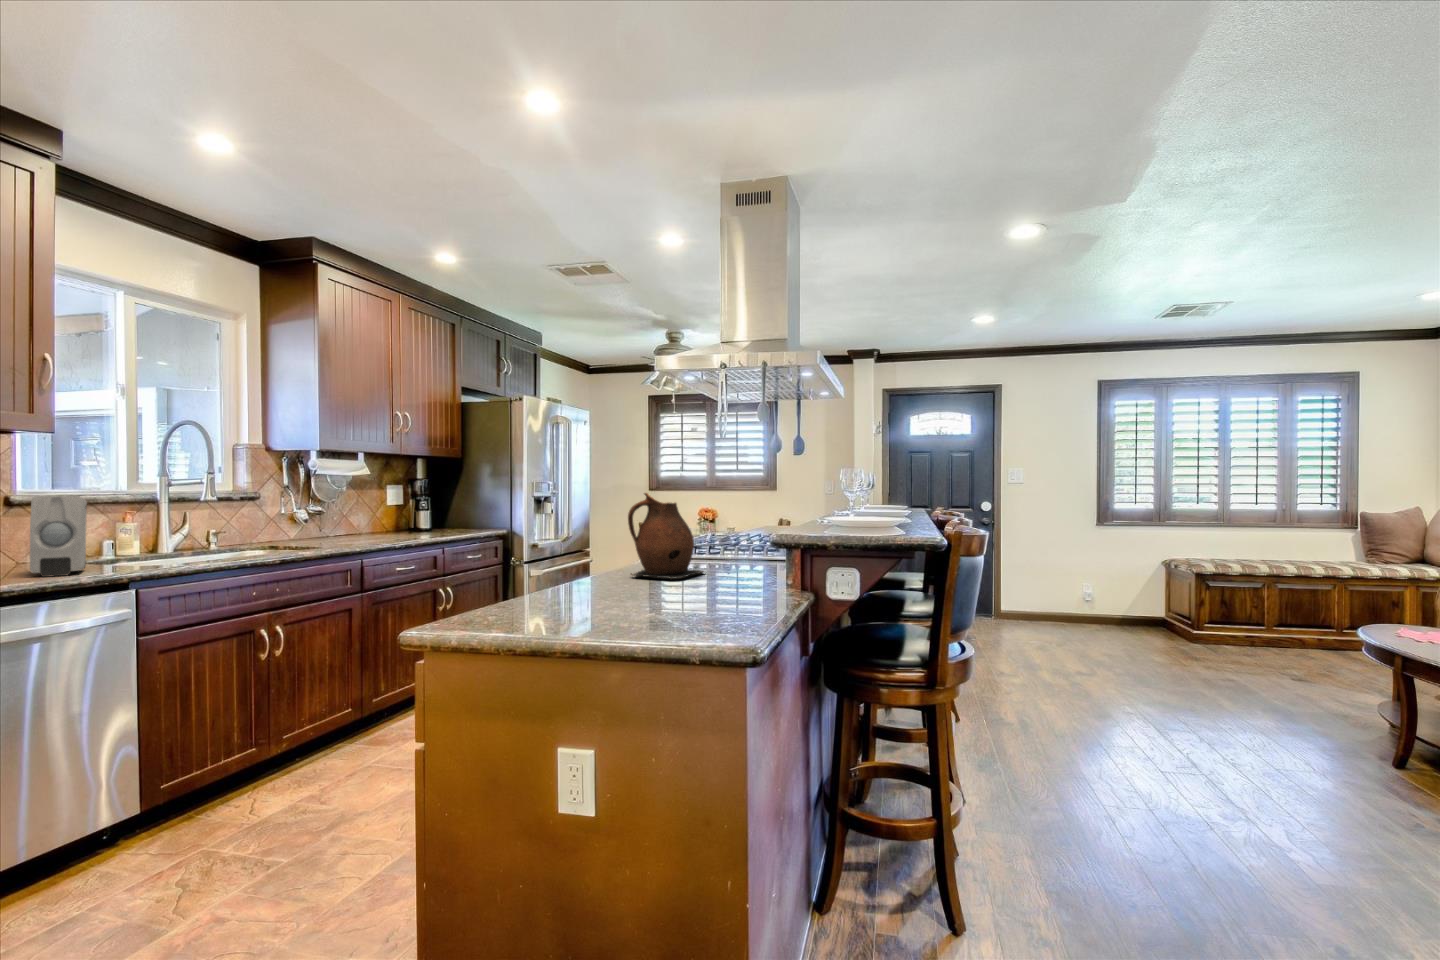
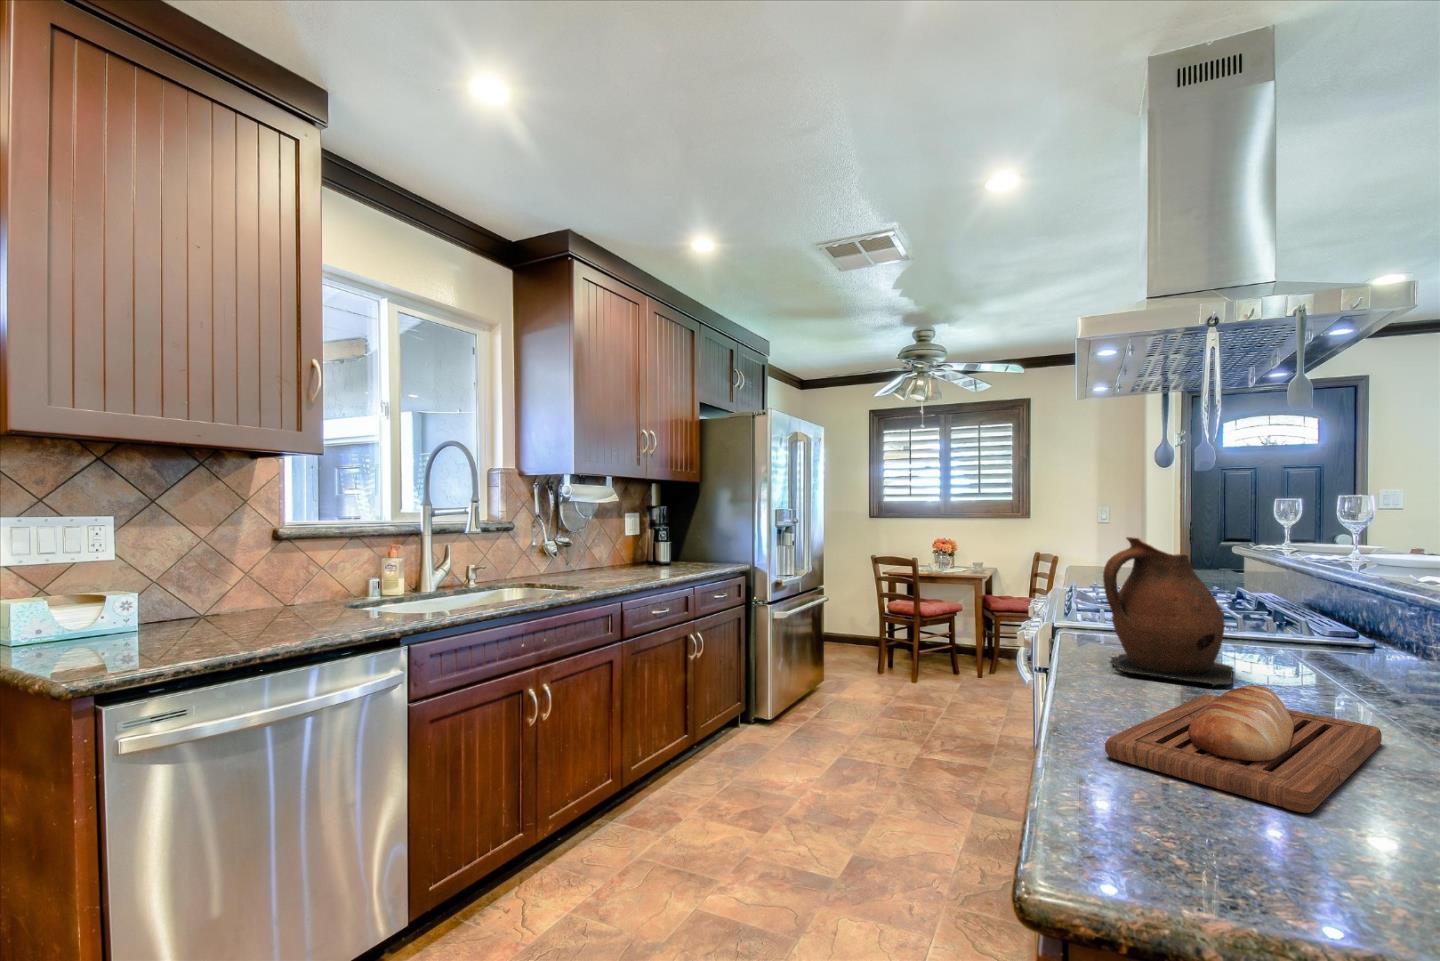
soap dispenser: present [30,496,87,577] -> none [300,532,358,632]
bread loaf: none [536,569,697,615] -> present [1105,685,1382,813]

